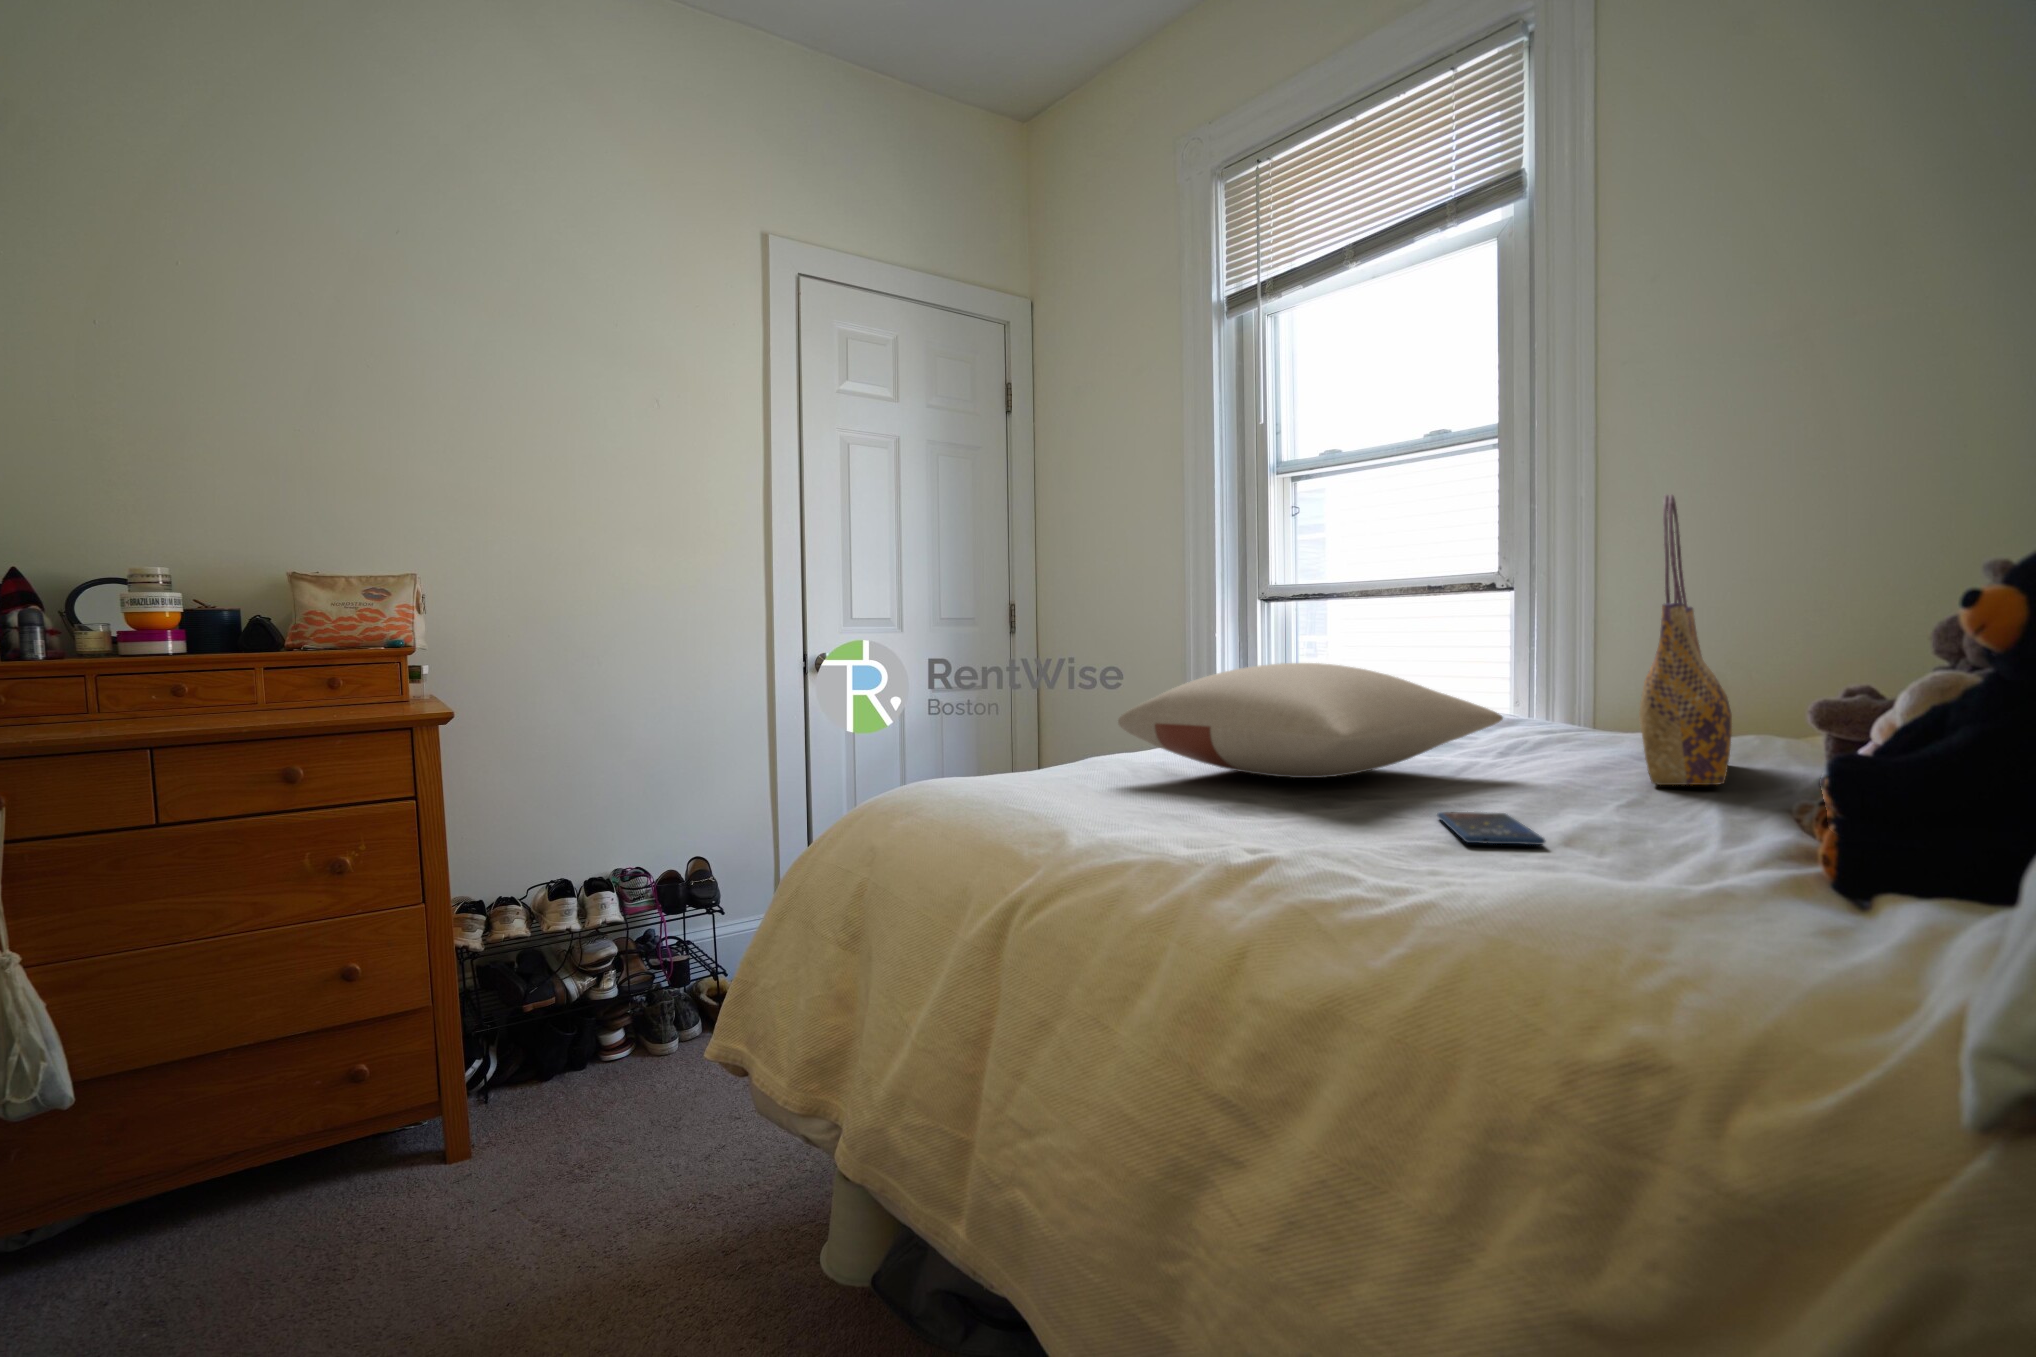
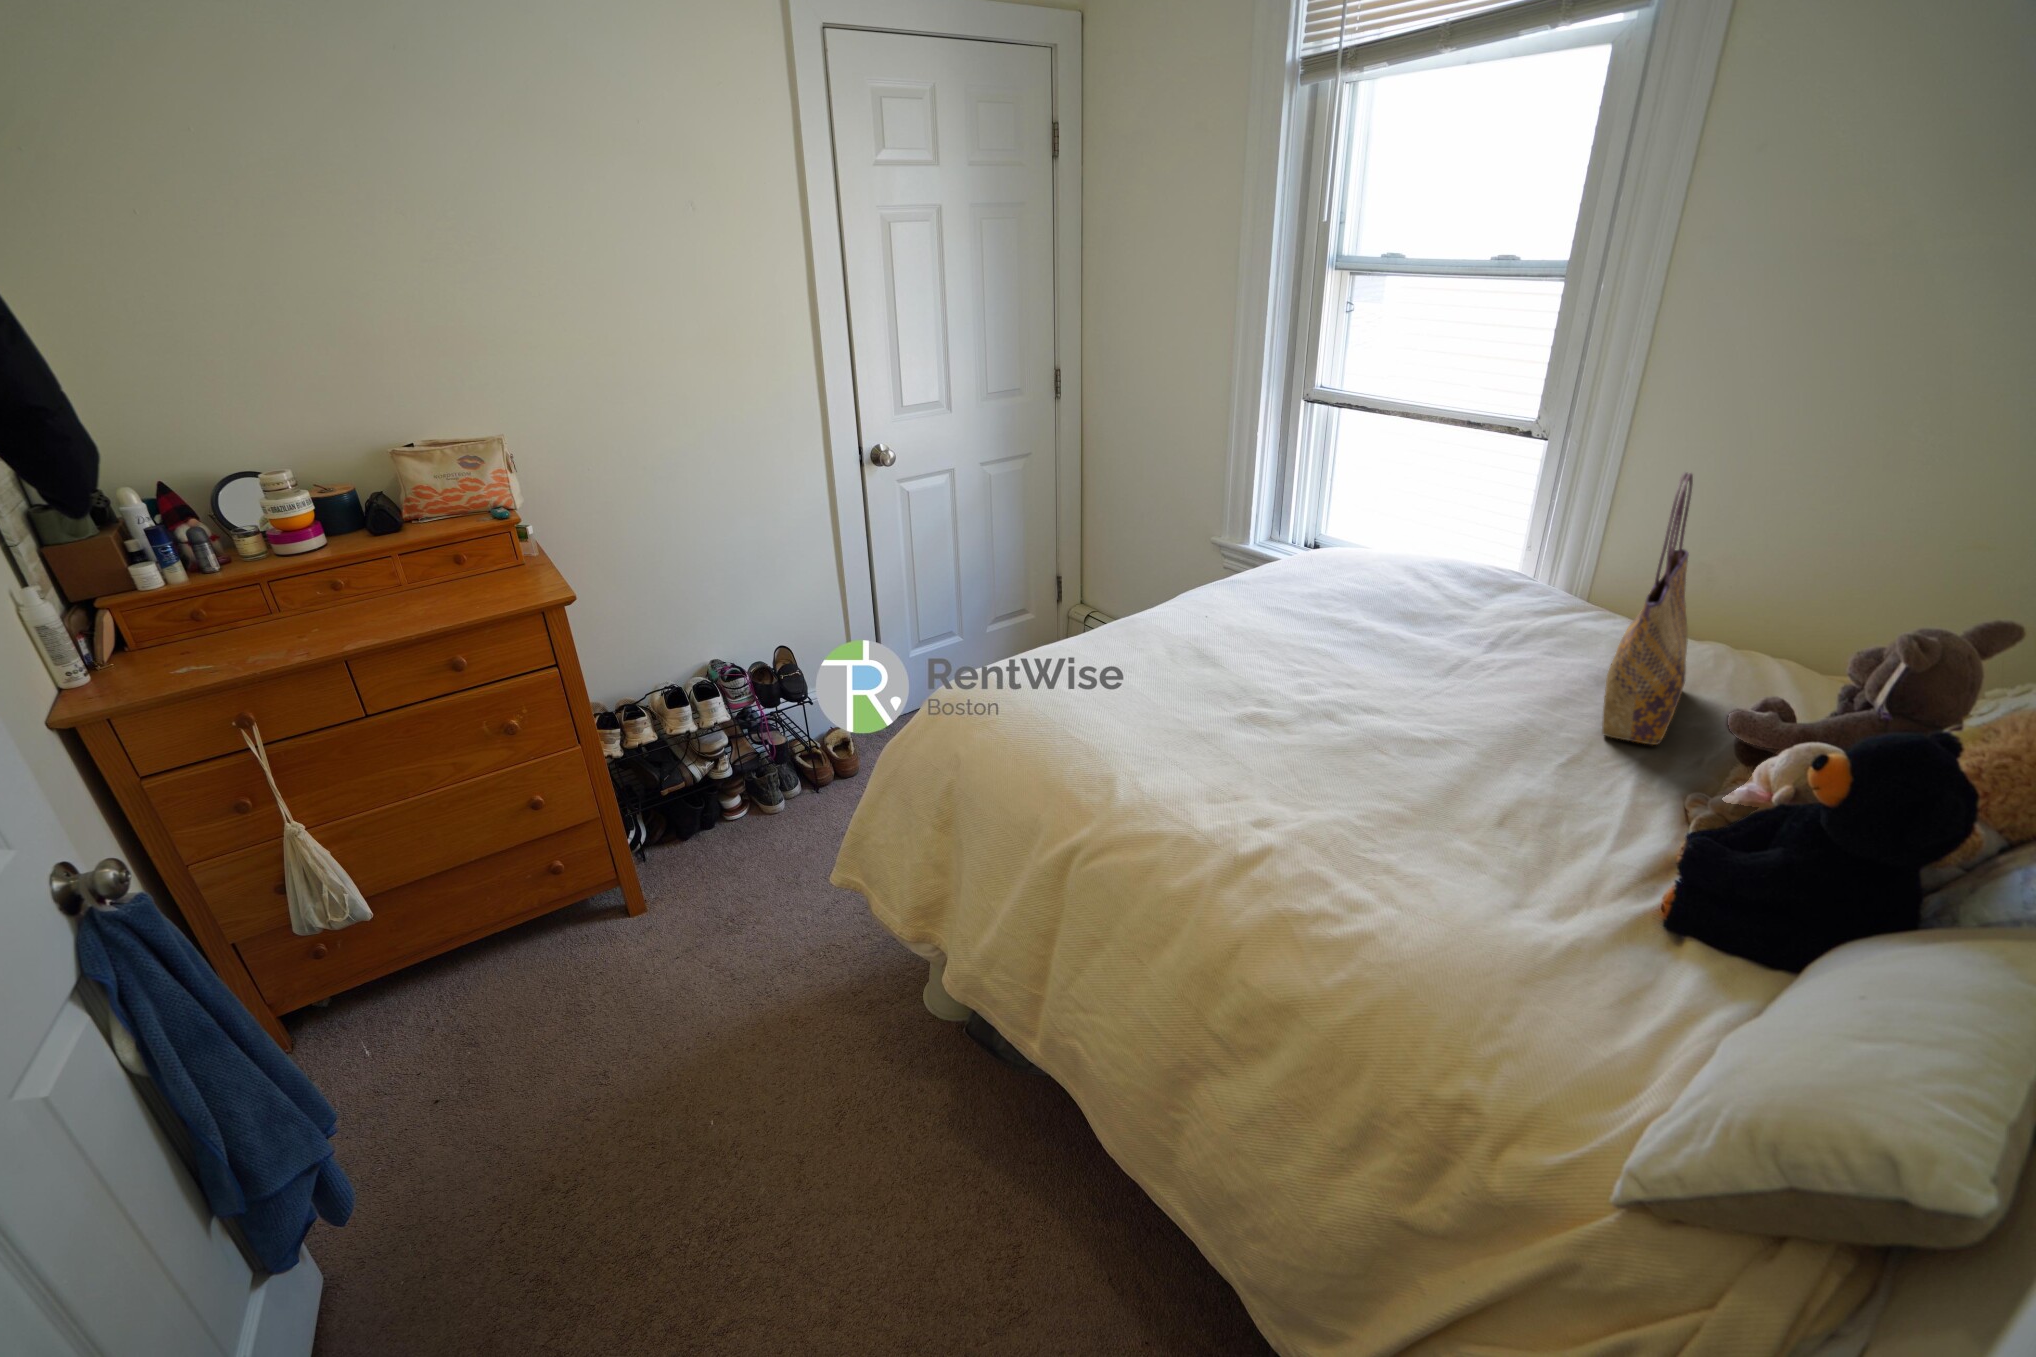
pillow: present [1118,663,1503,778] -> none [1160,587,1494,721]
smartphone: present [1437,812,1545,845] -> none [1413,785,1487,849]

